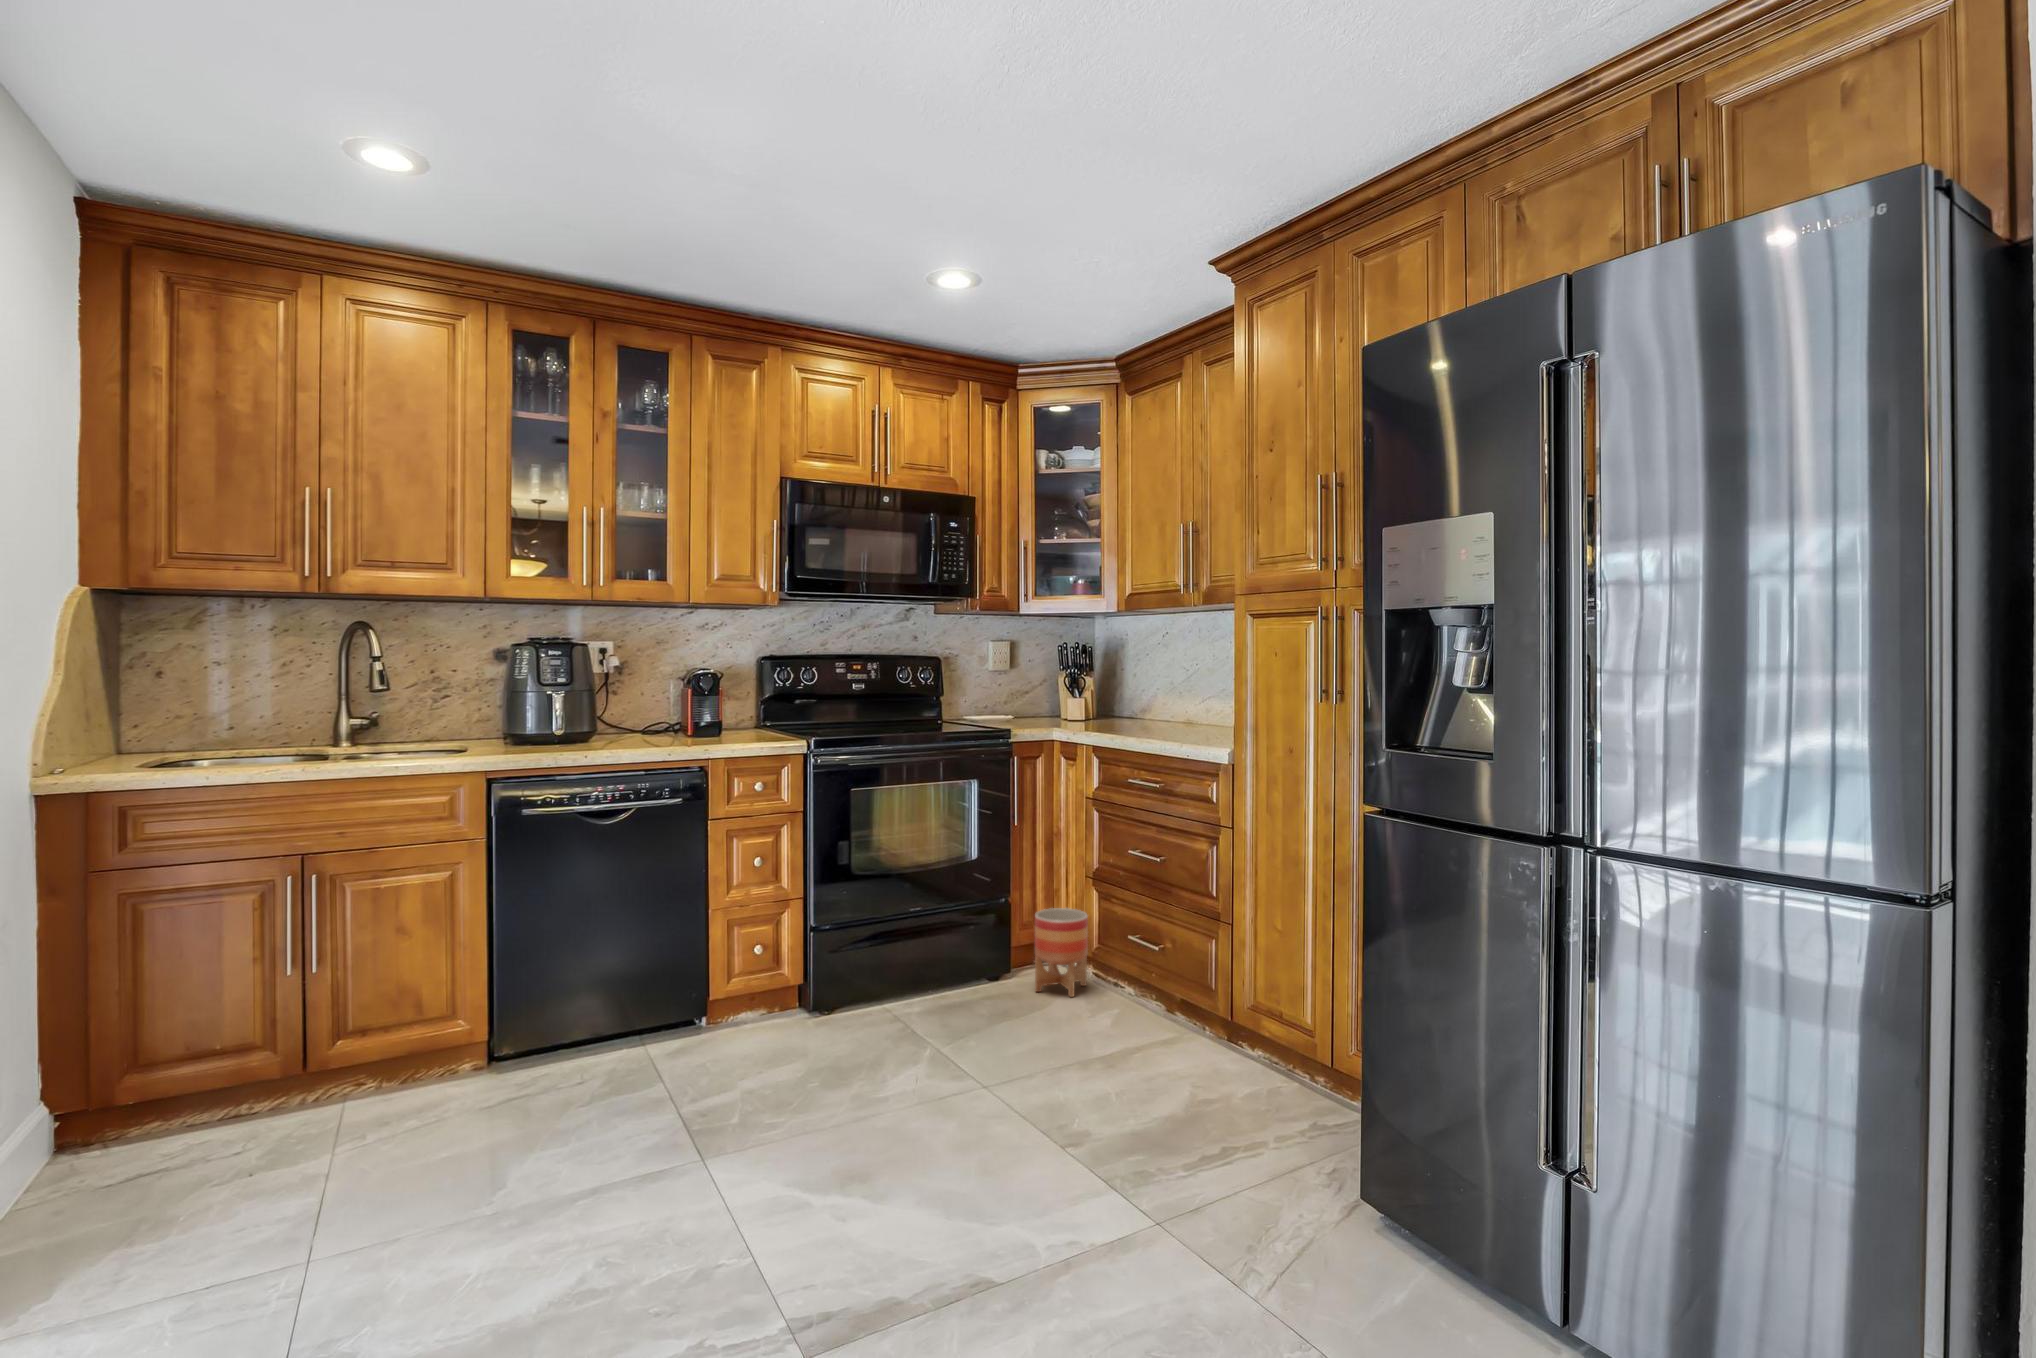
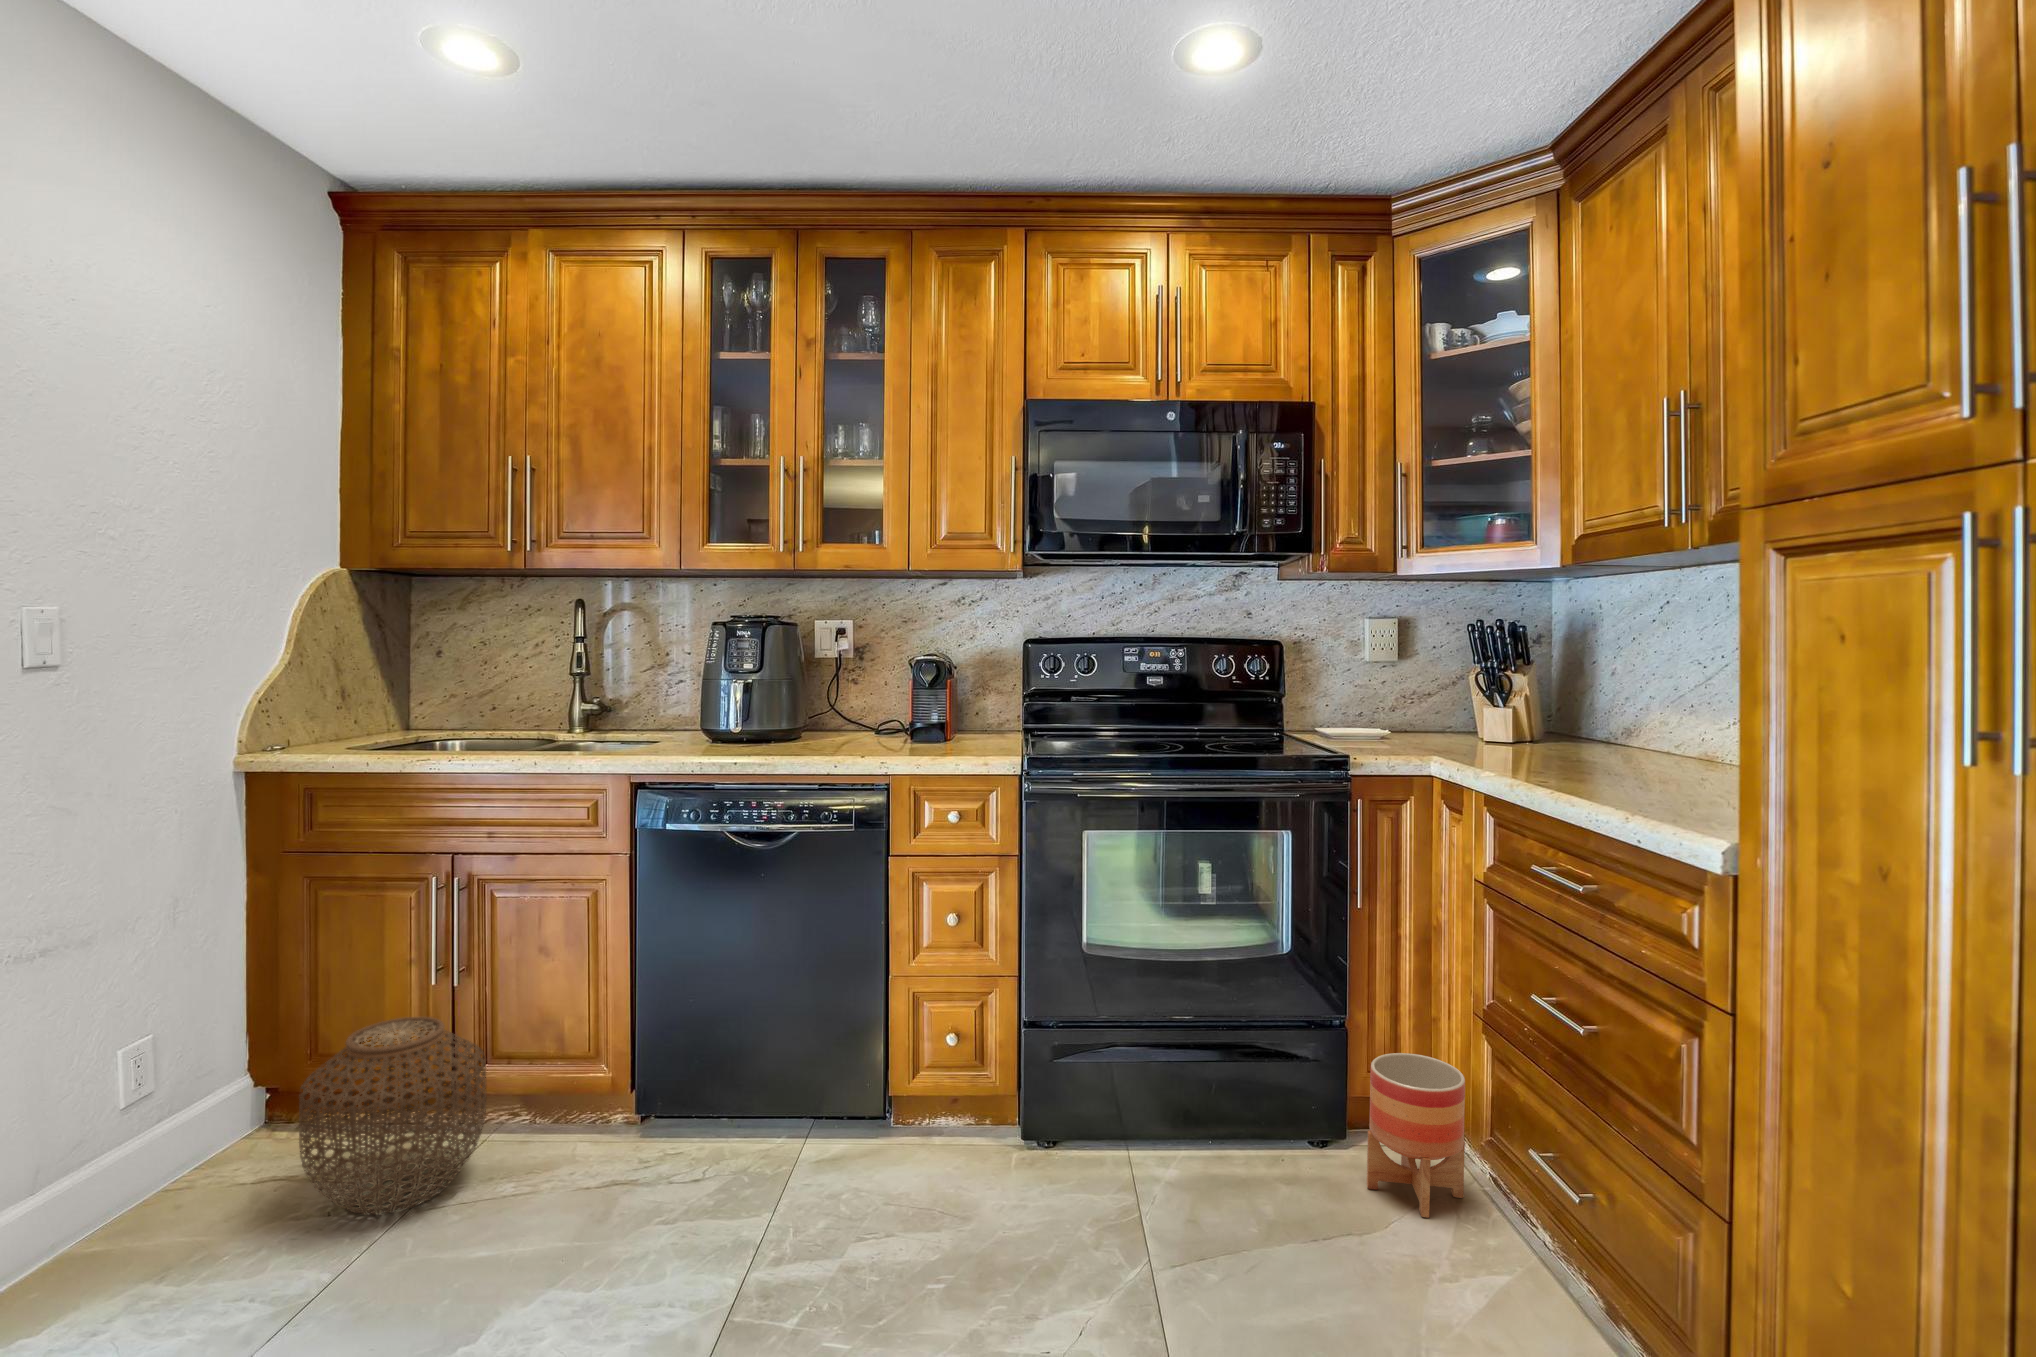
woven basket: none [219,994,391,1167] -> present [299,1017,486,1215]

